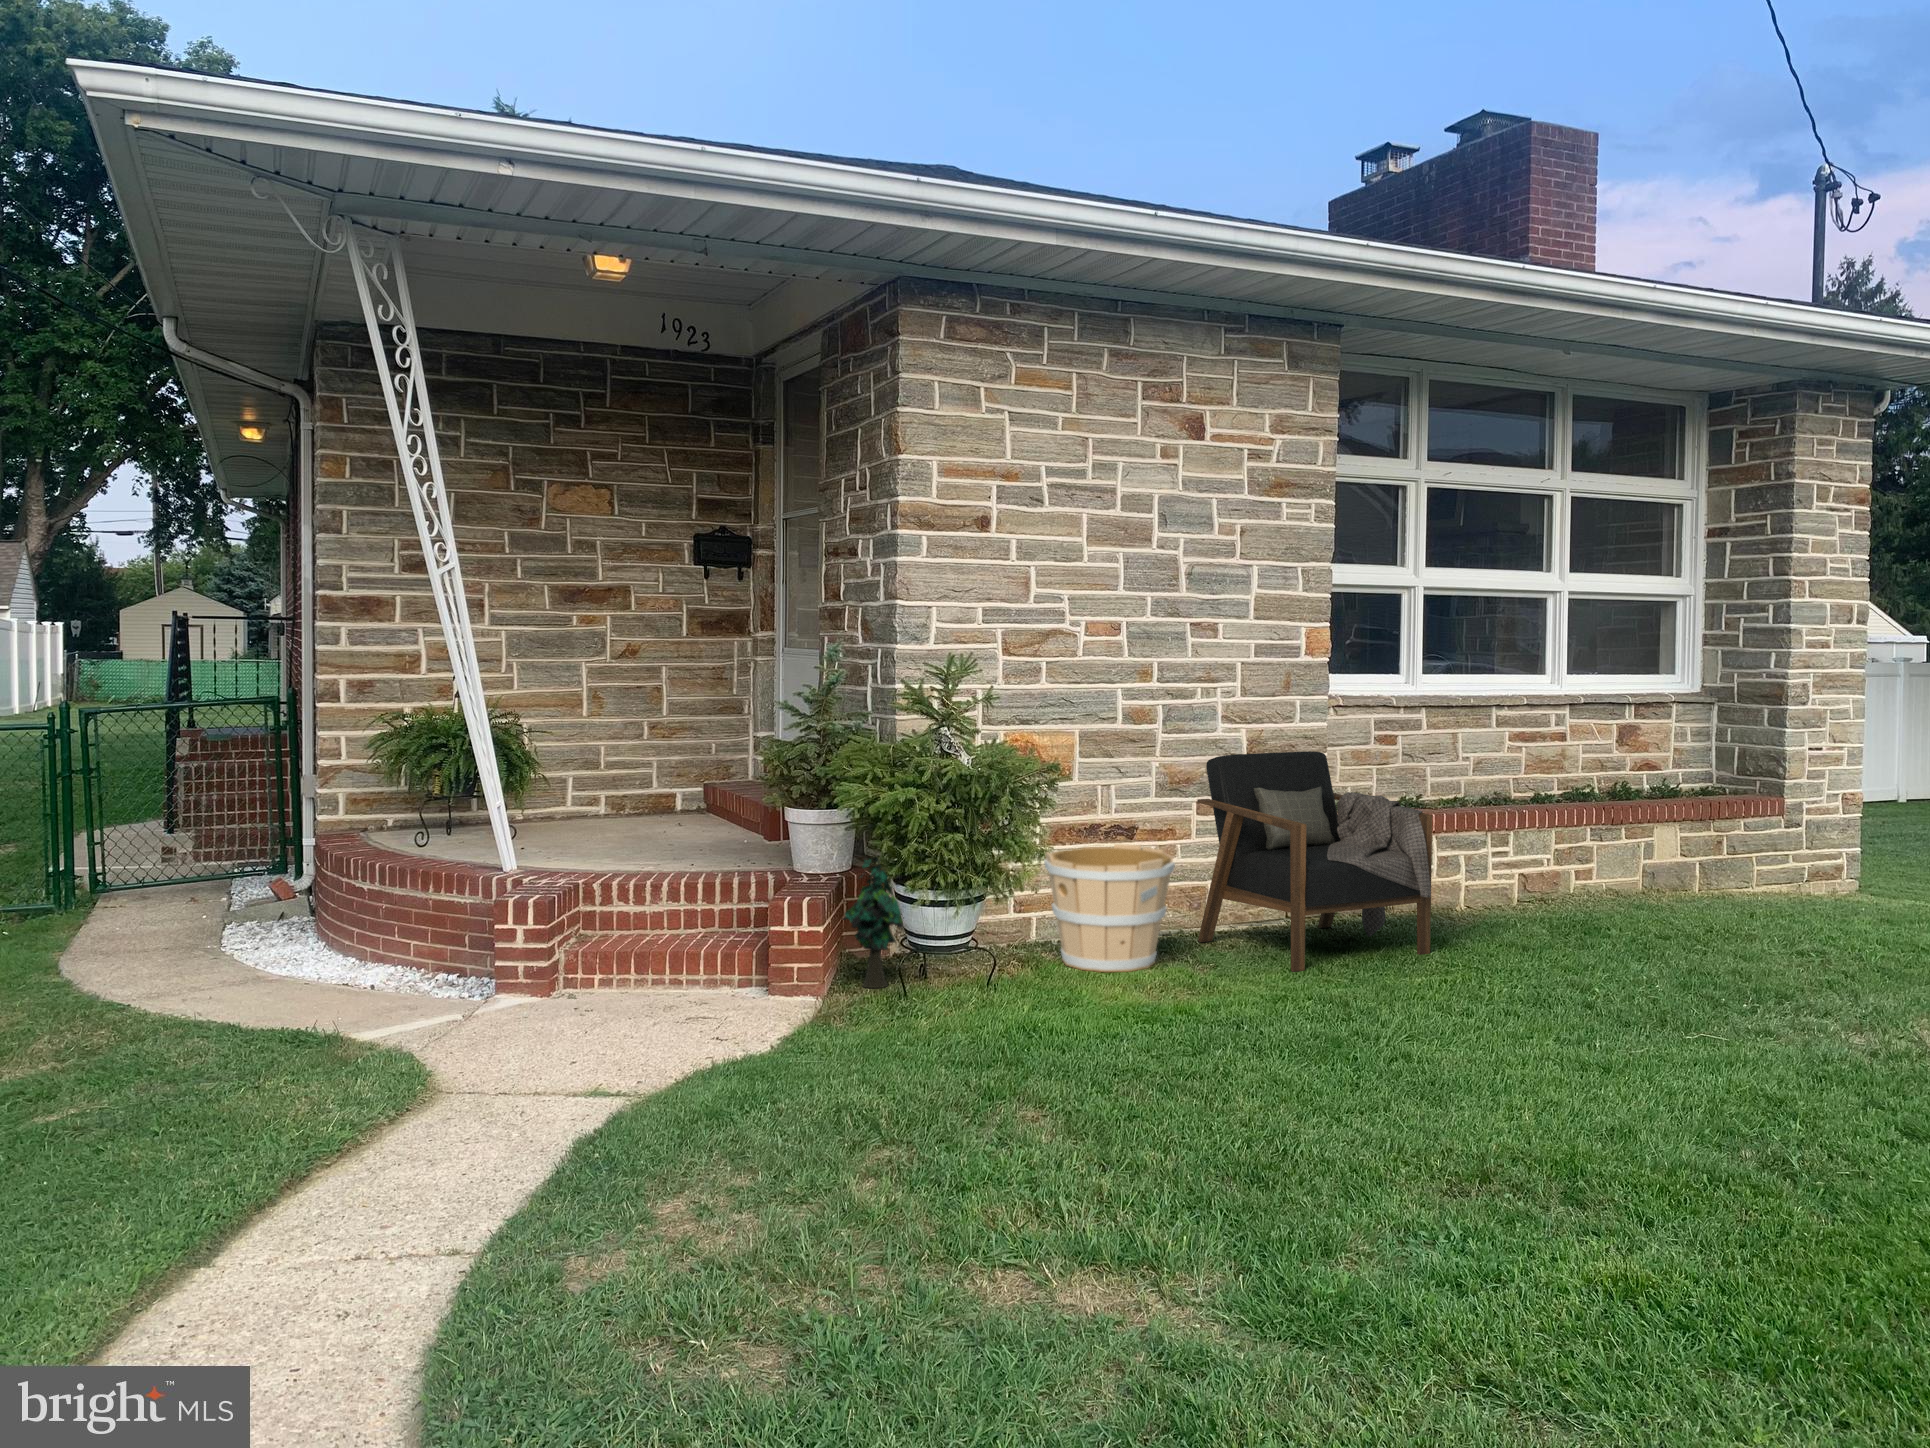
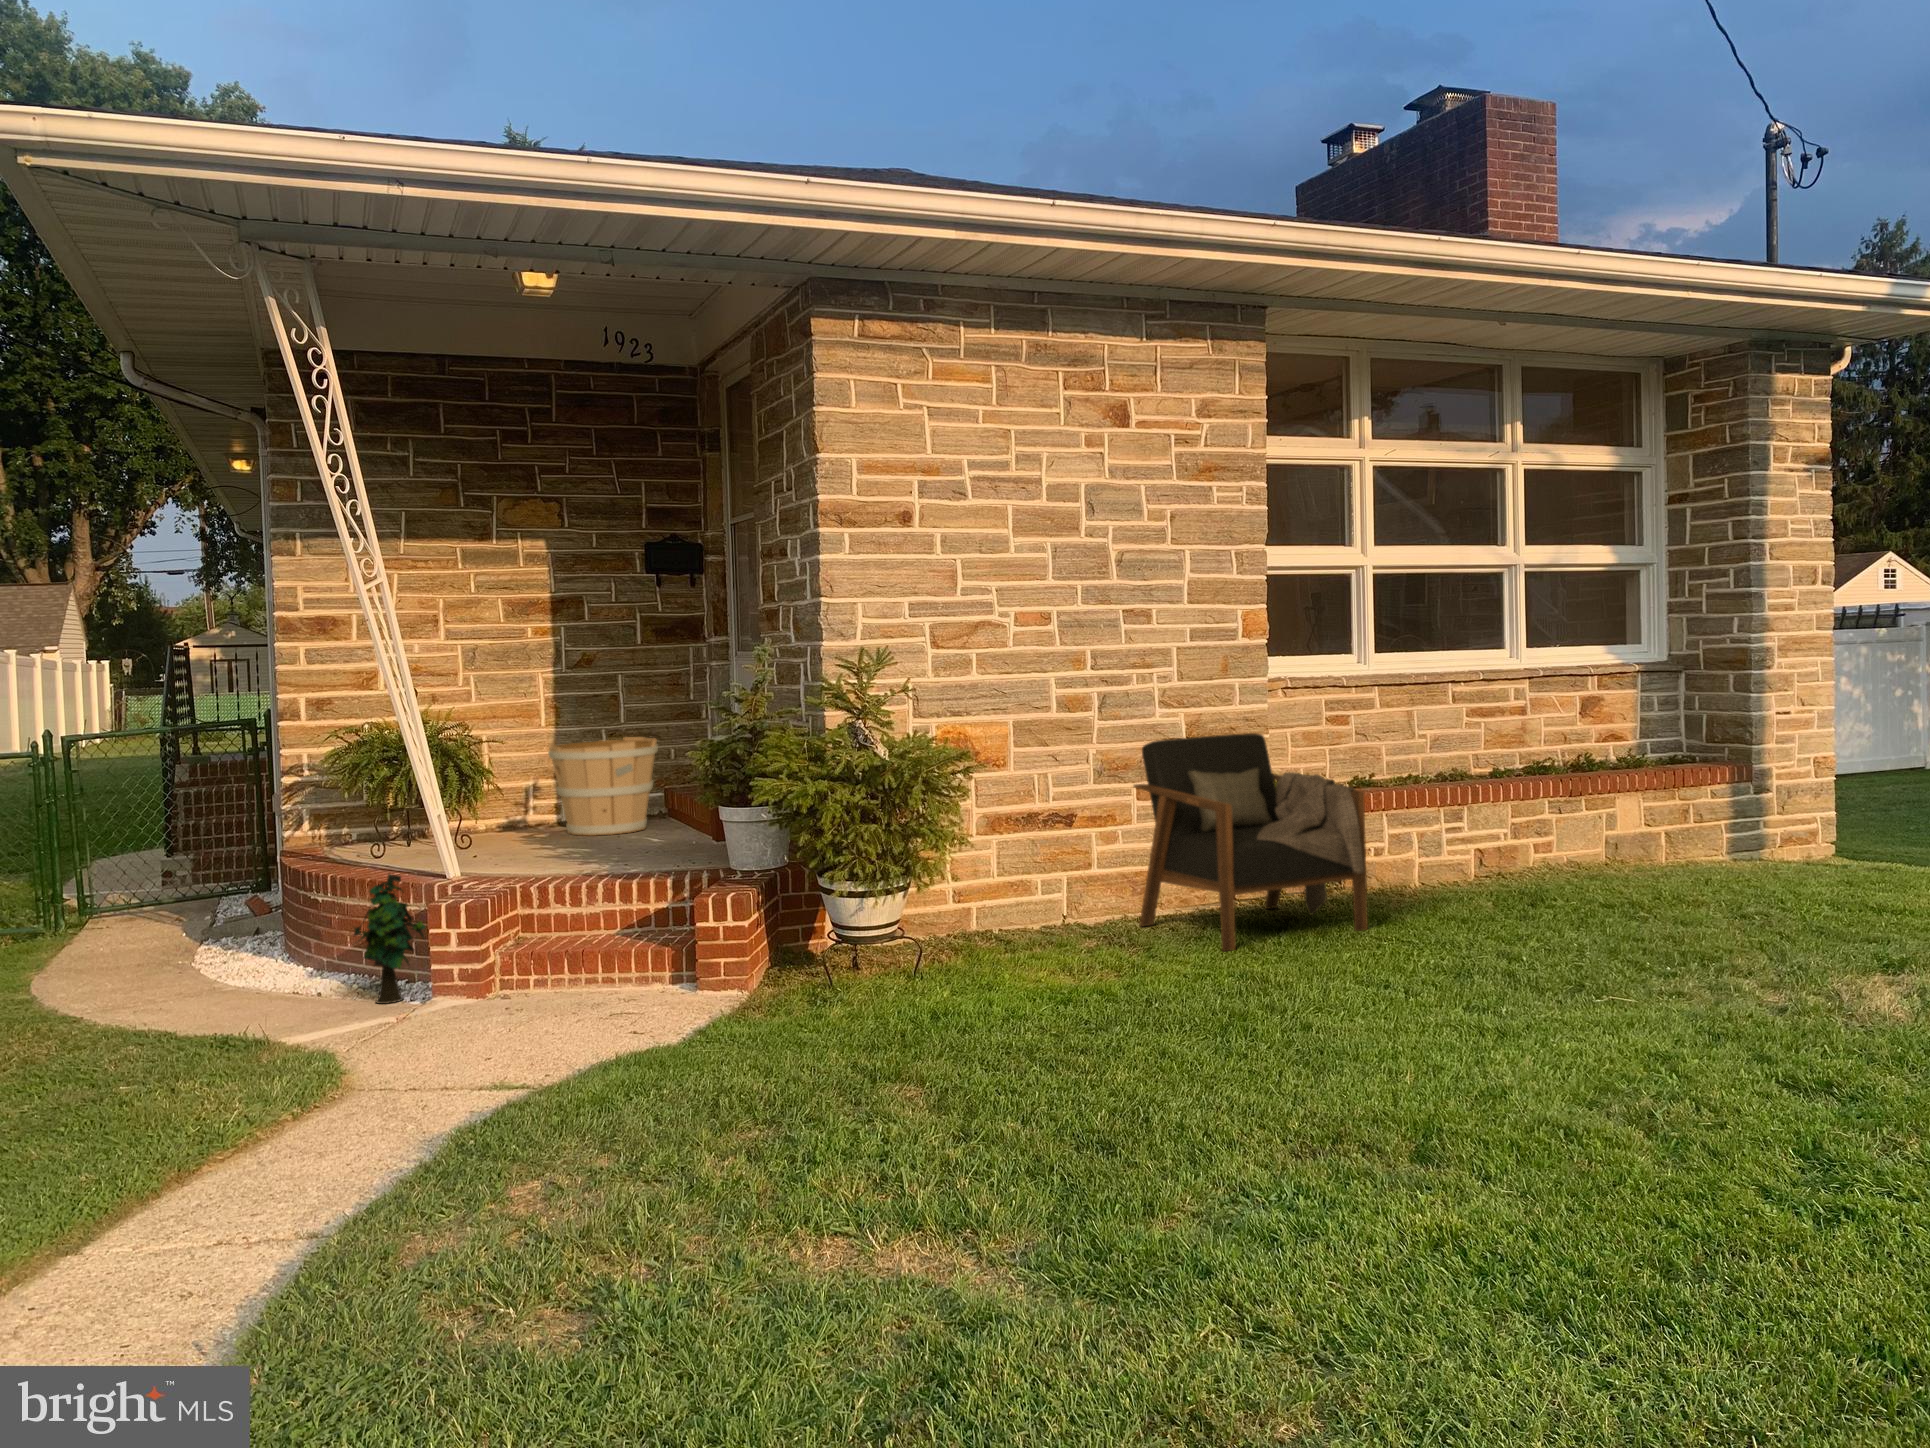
wooden bucket: present [1044,844,1175,972] -> present [548,737,658,836]
decorative plant: present [844,857,903,988] -> present [354,874,425,1004]

